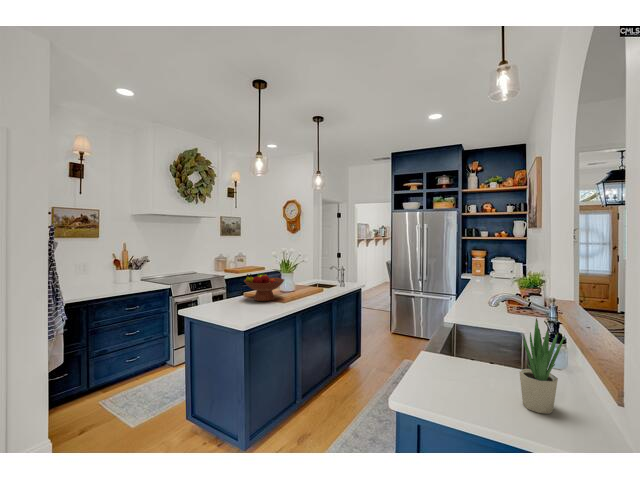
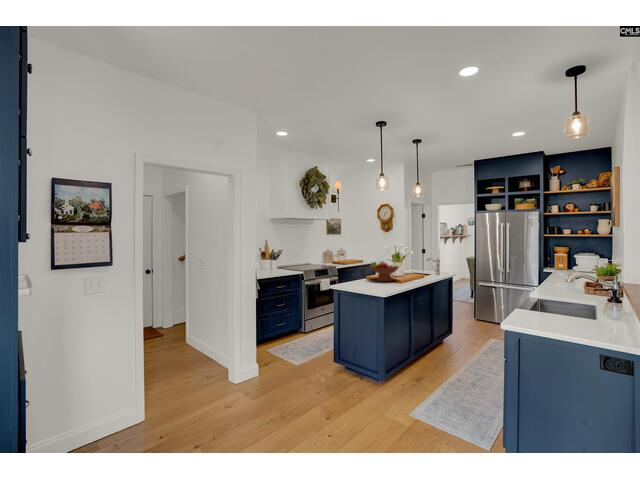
potted plant: present [520,318,565,414] -> none [585,279,614,334]

